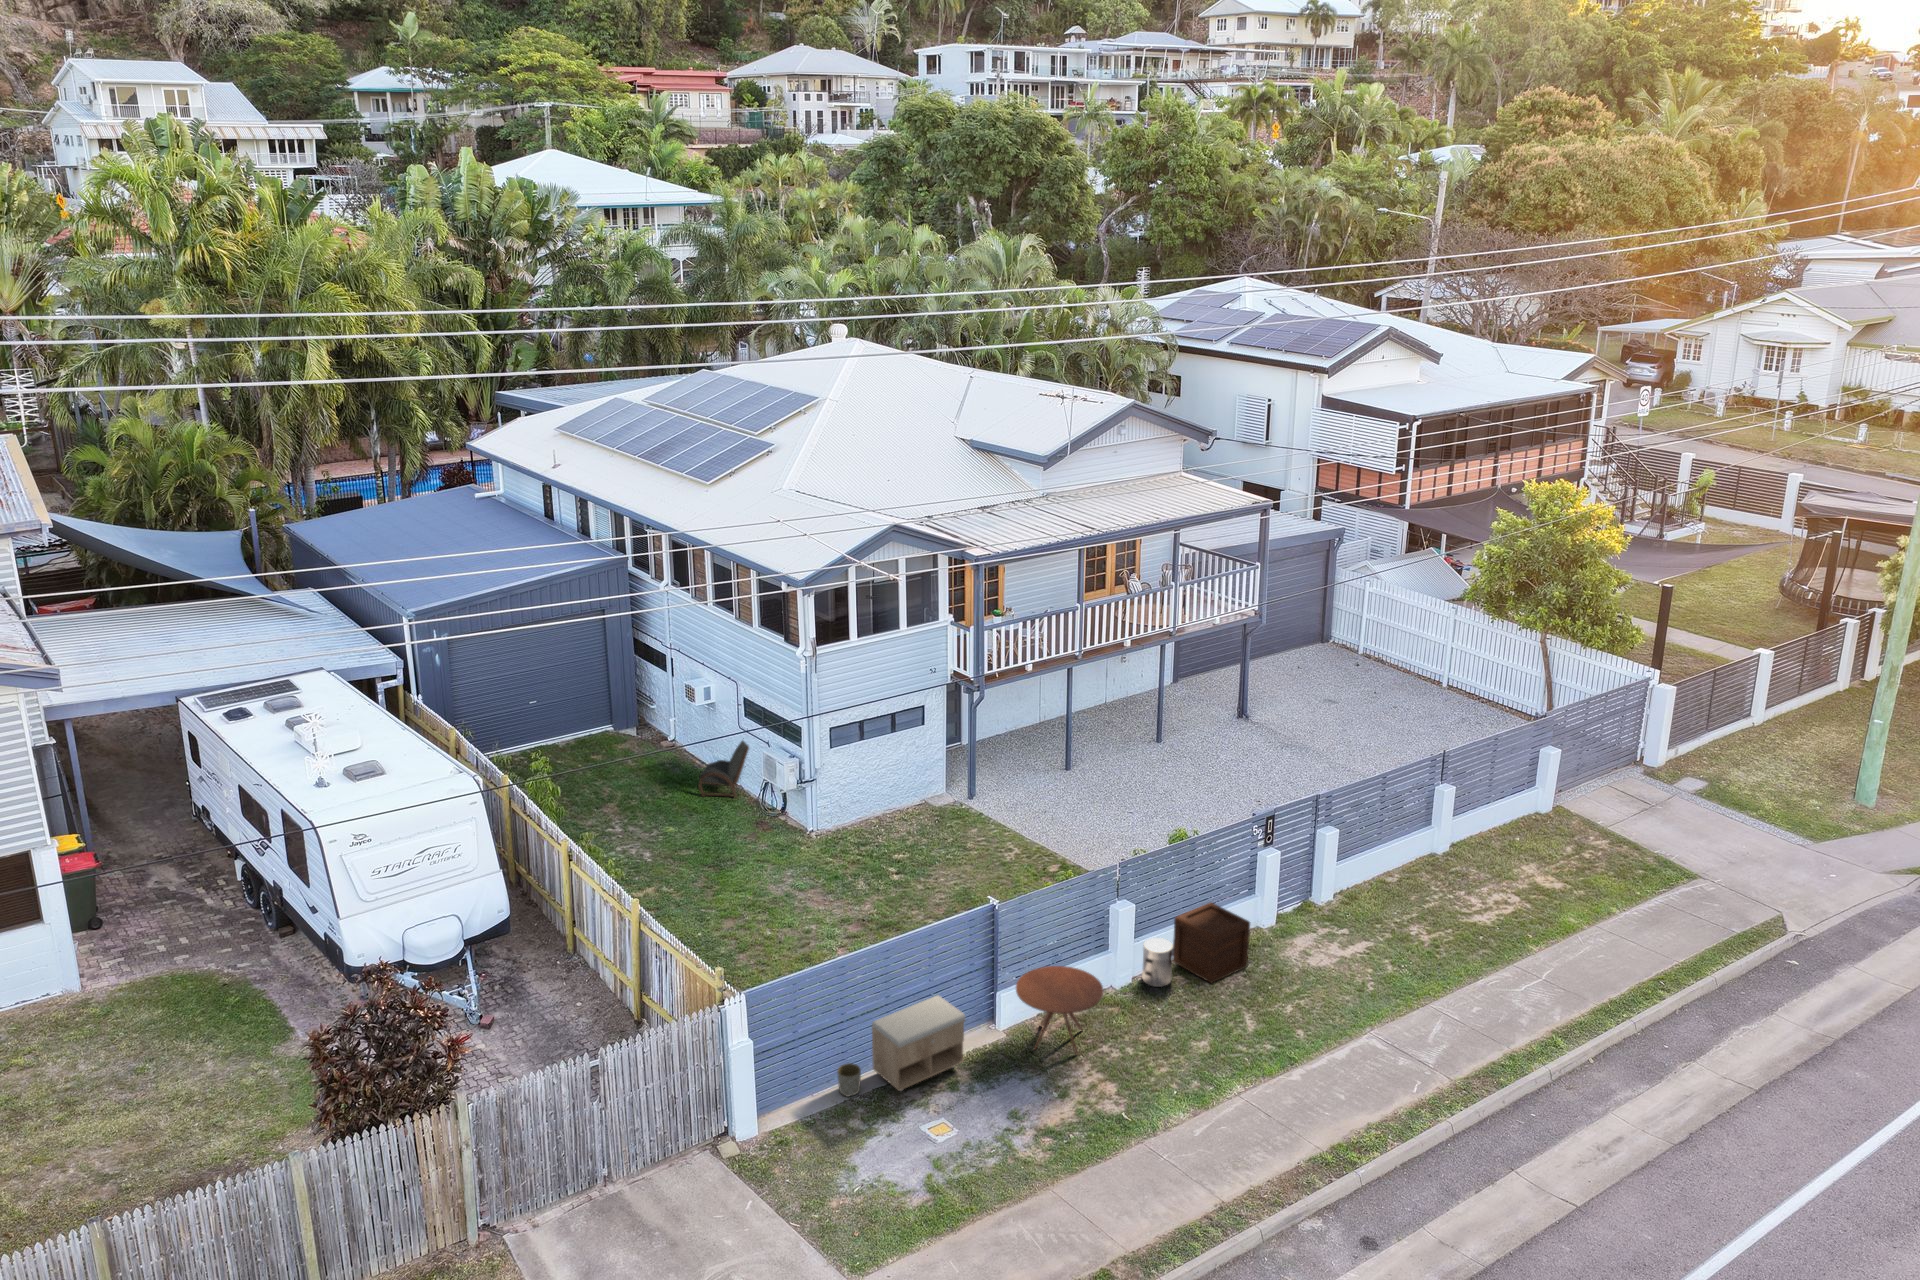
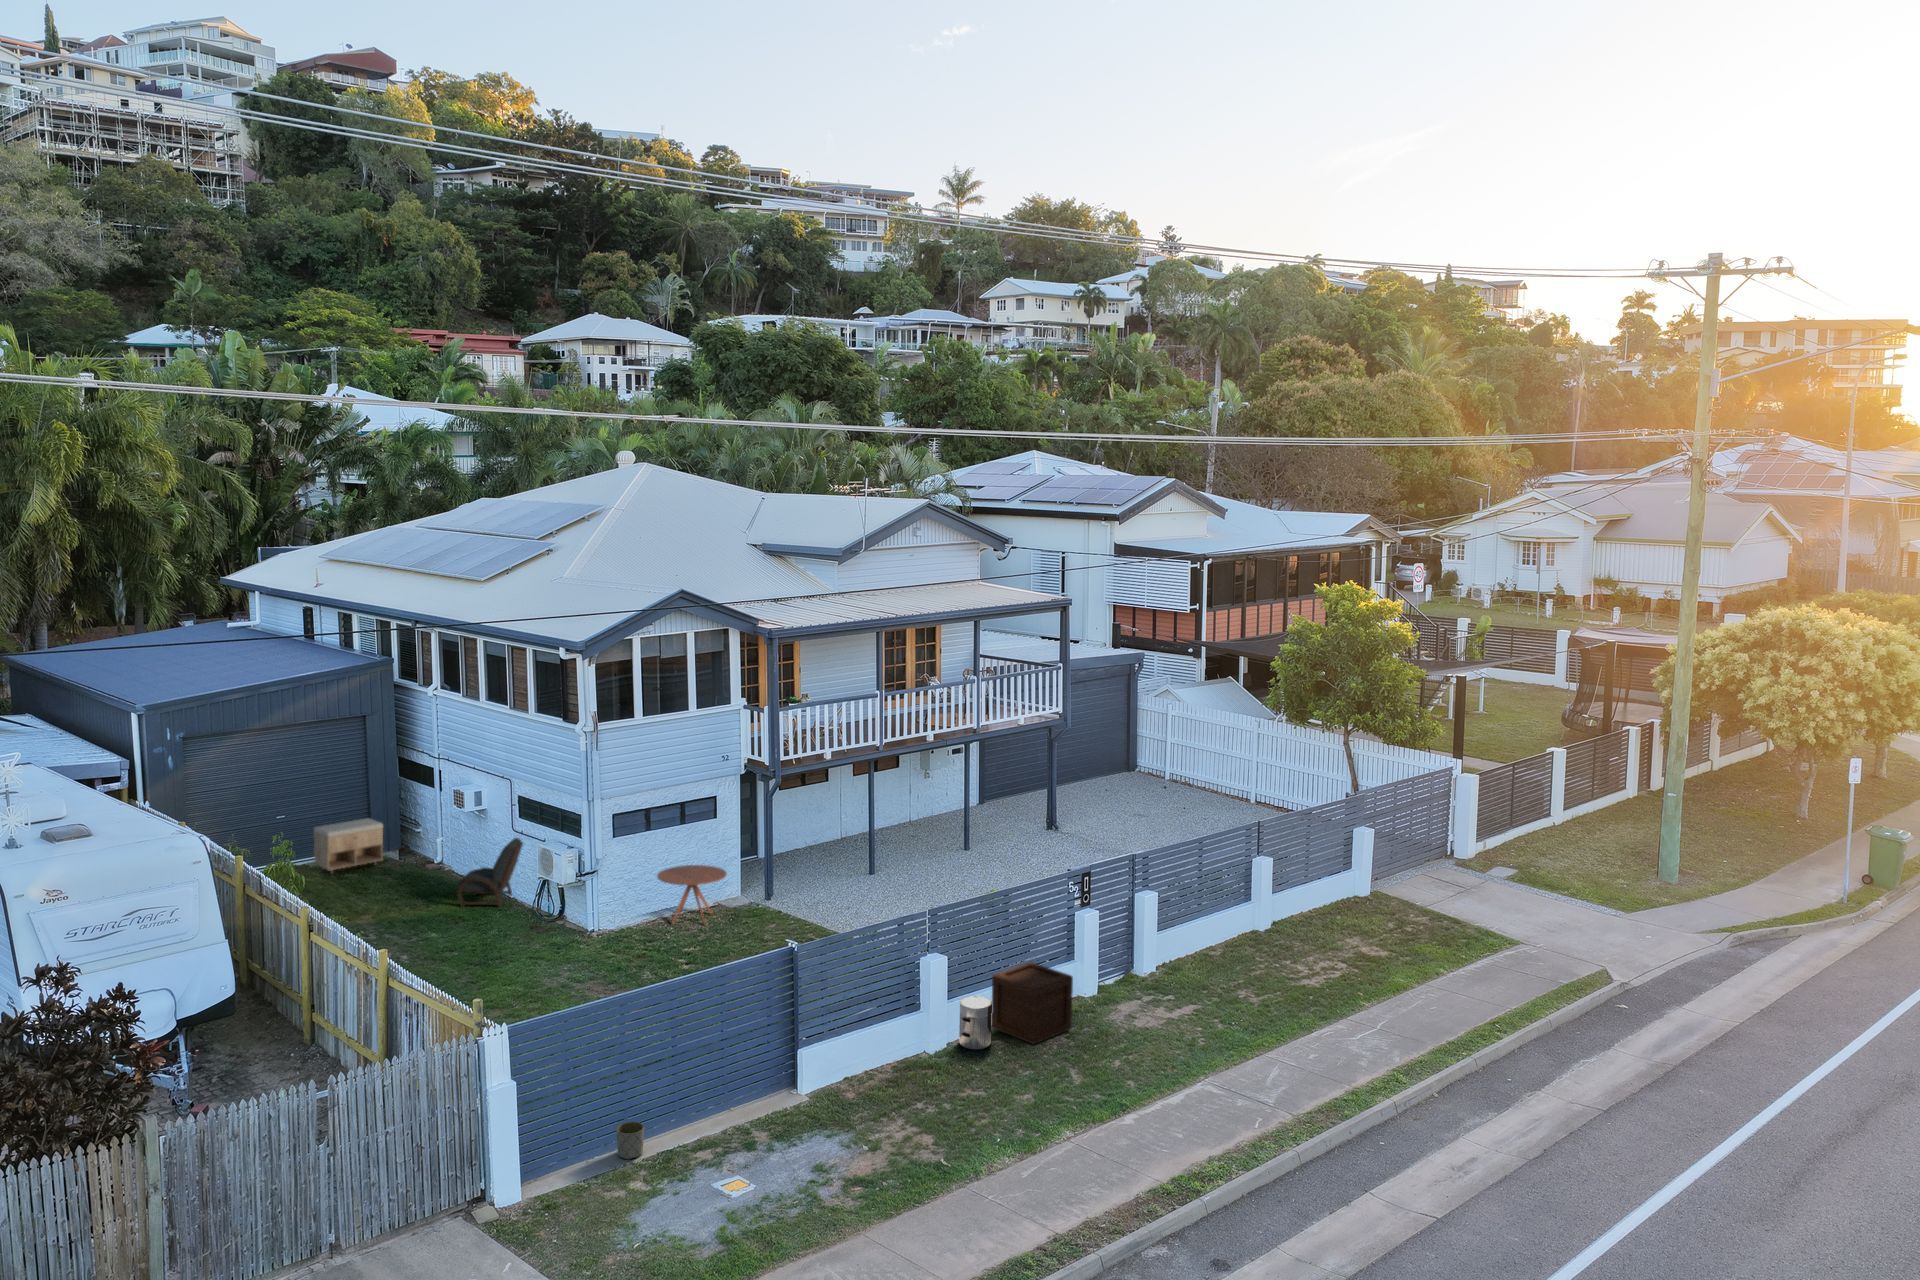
round table: present [1016,966,1104,1054] -> present [657,865,727,924]
storage bench: present [872,996,965,1091] -> present [314,818,383,873]

